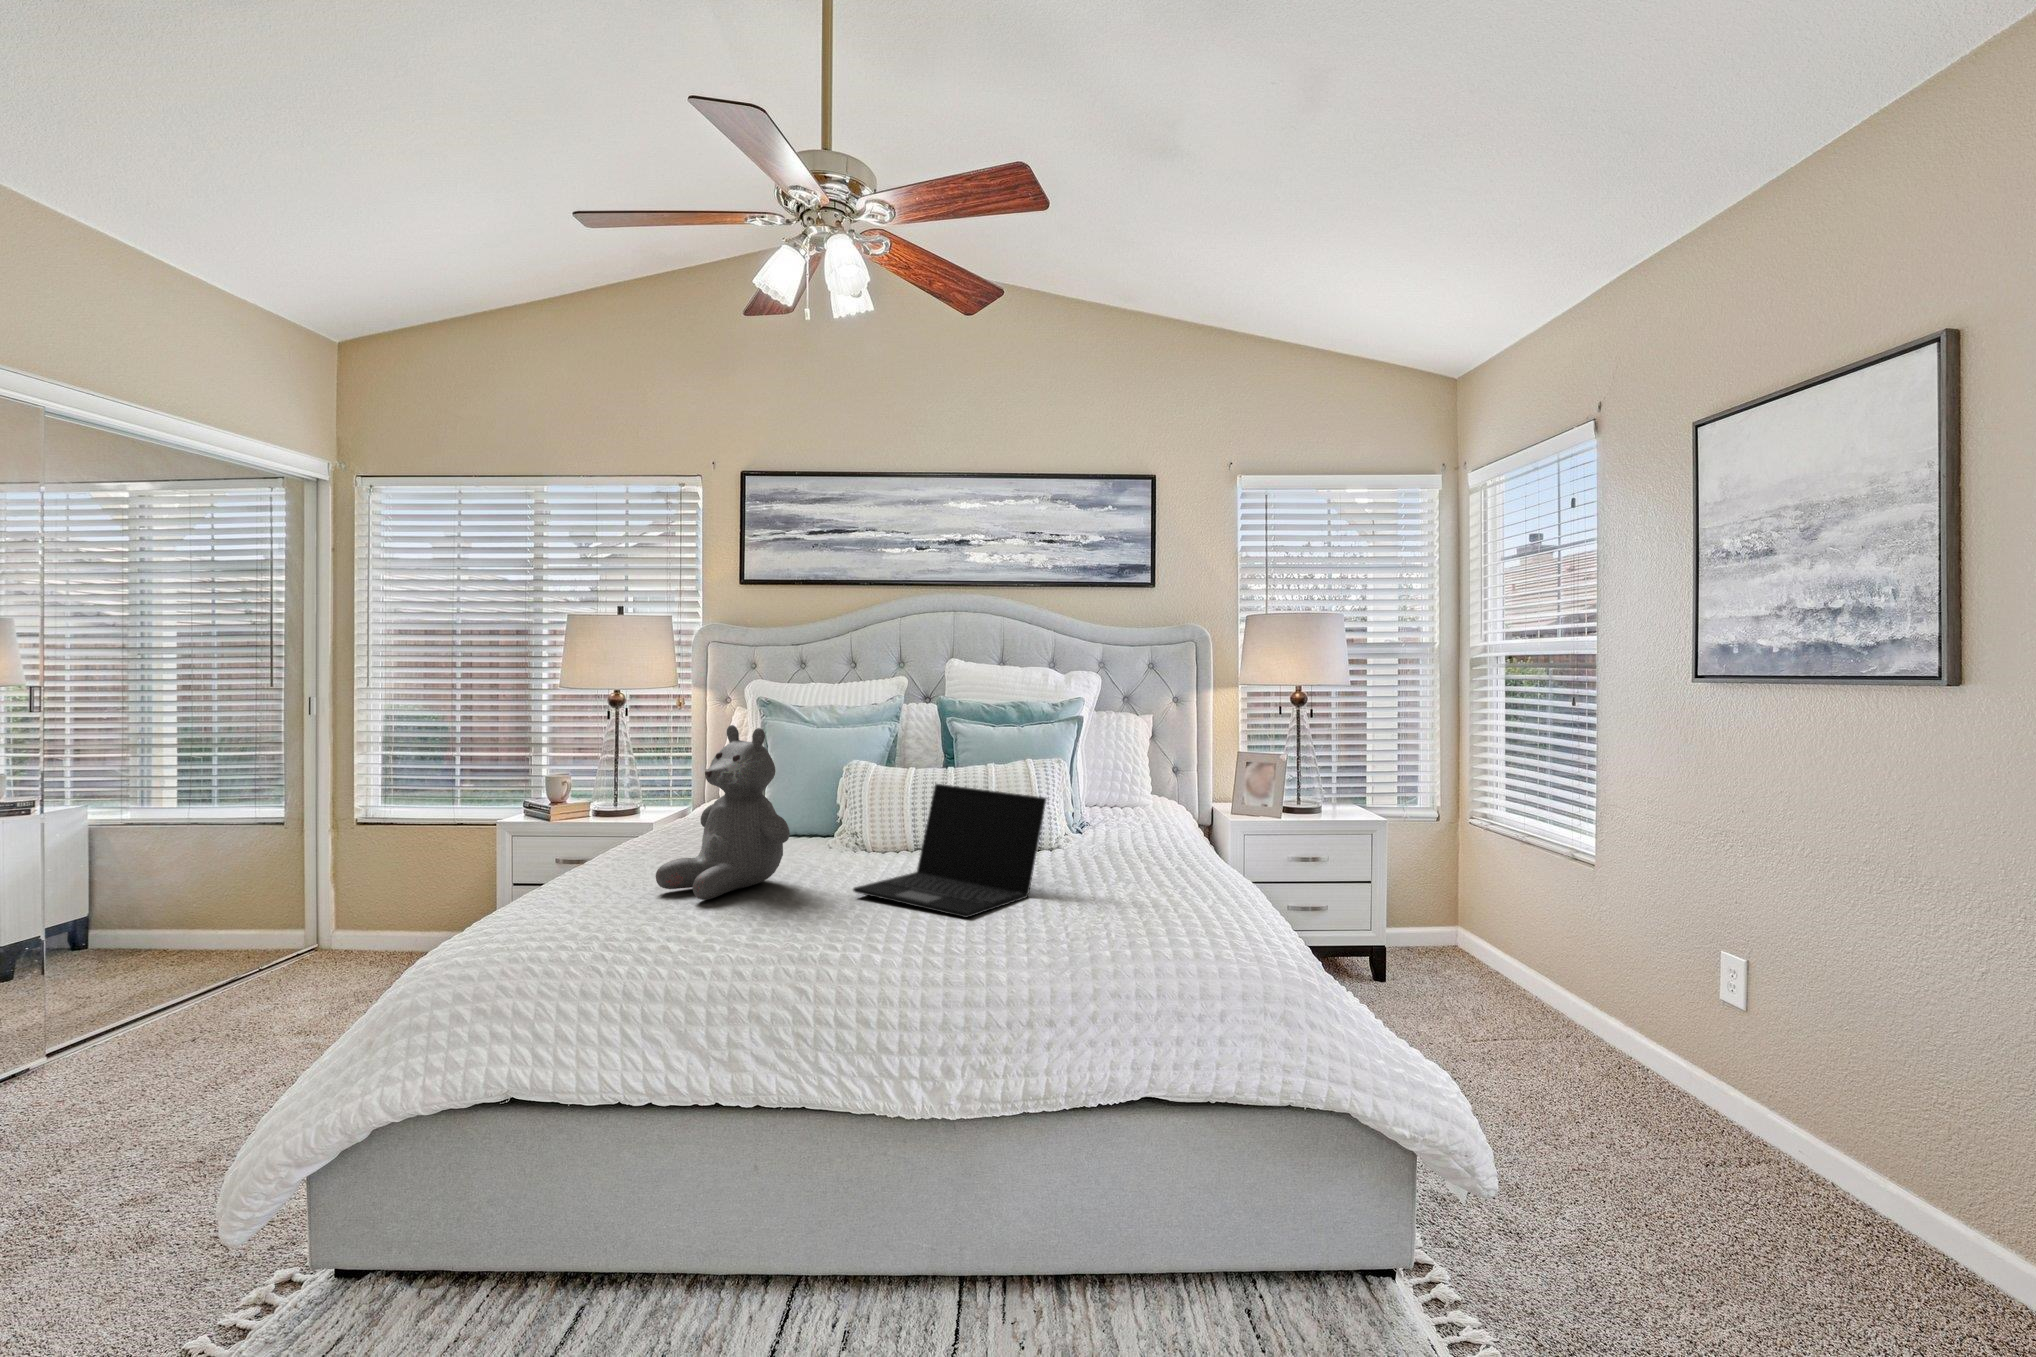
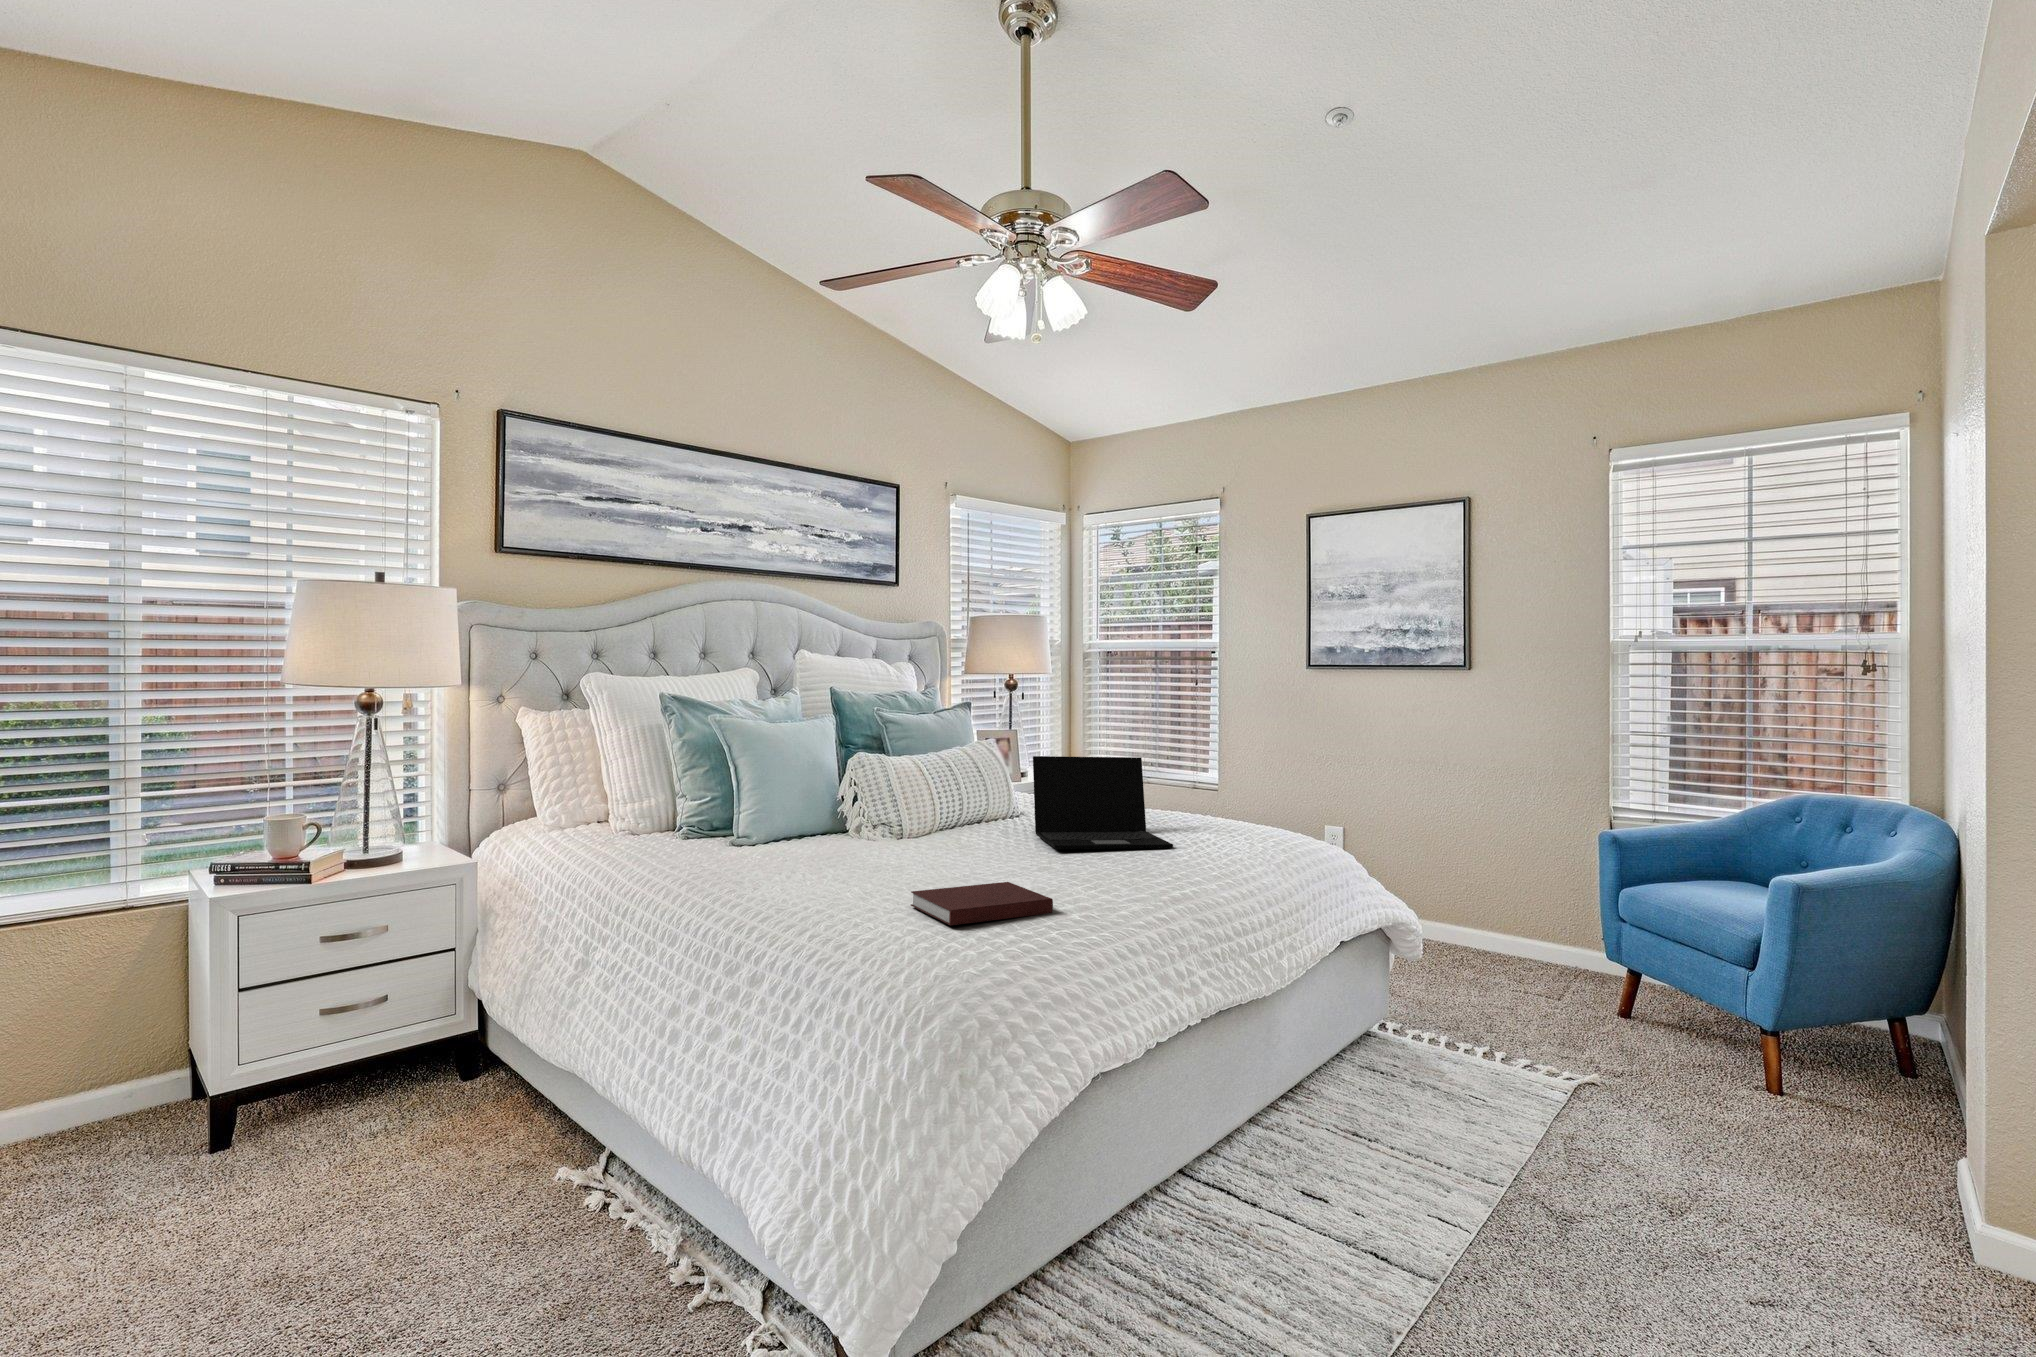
teddy bear: present [656,725,790,900] -> none [875,712,1001,874]
notebook: none [485,900,649,950] -> present [911,882,1053,925]

